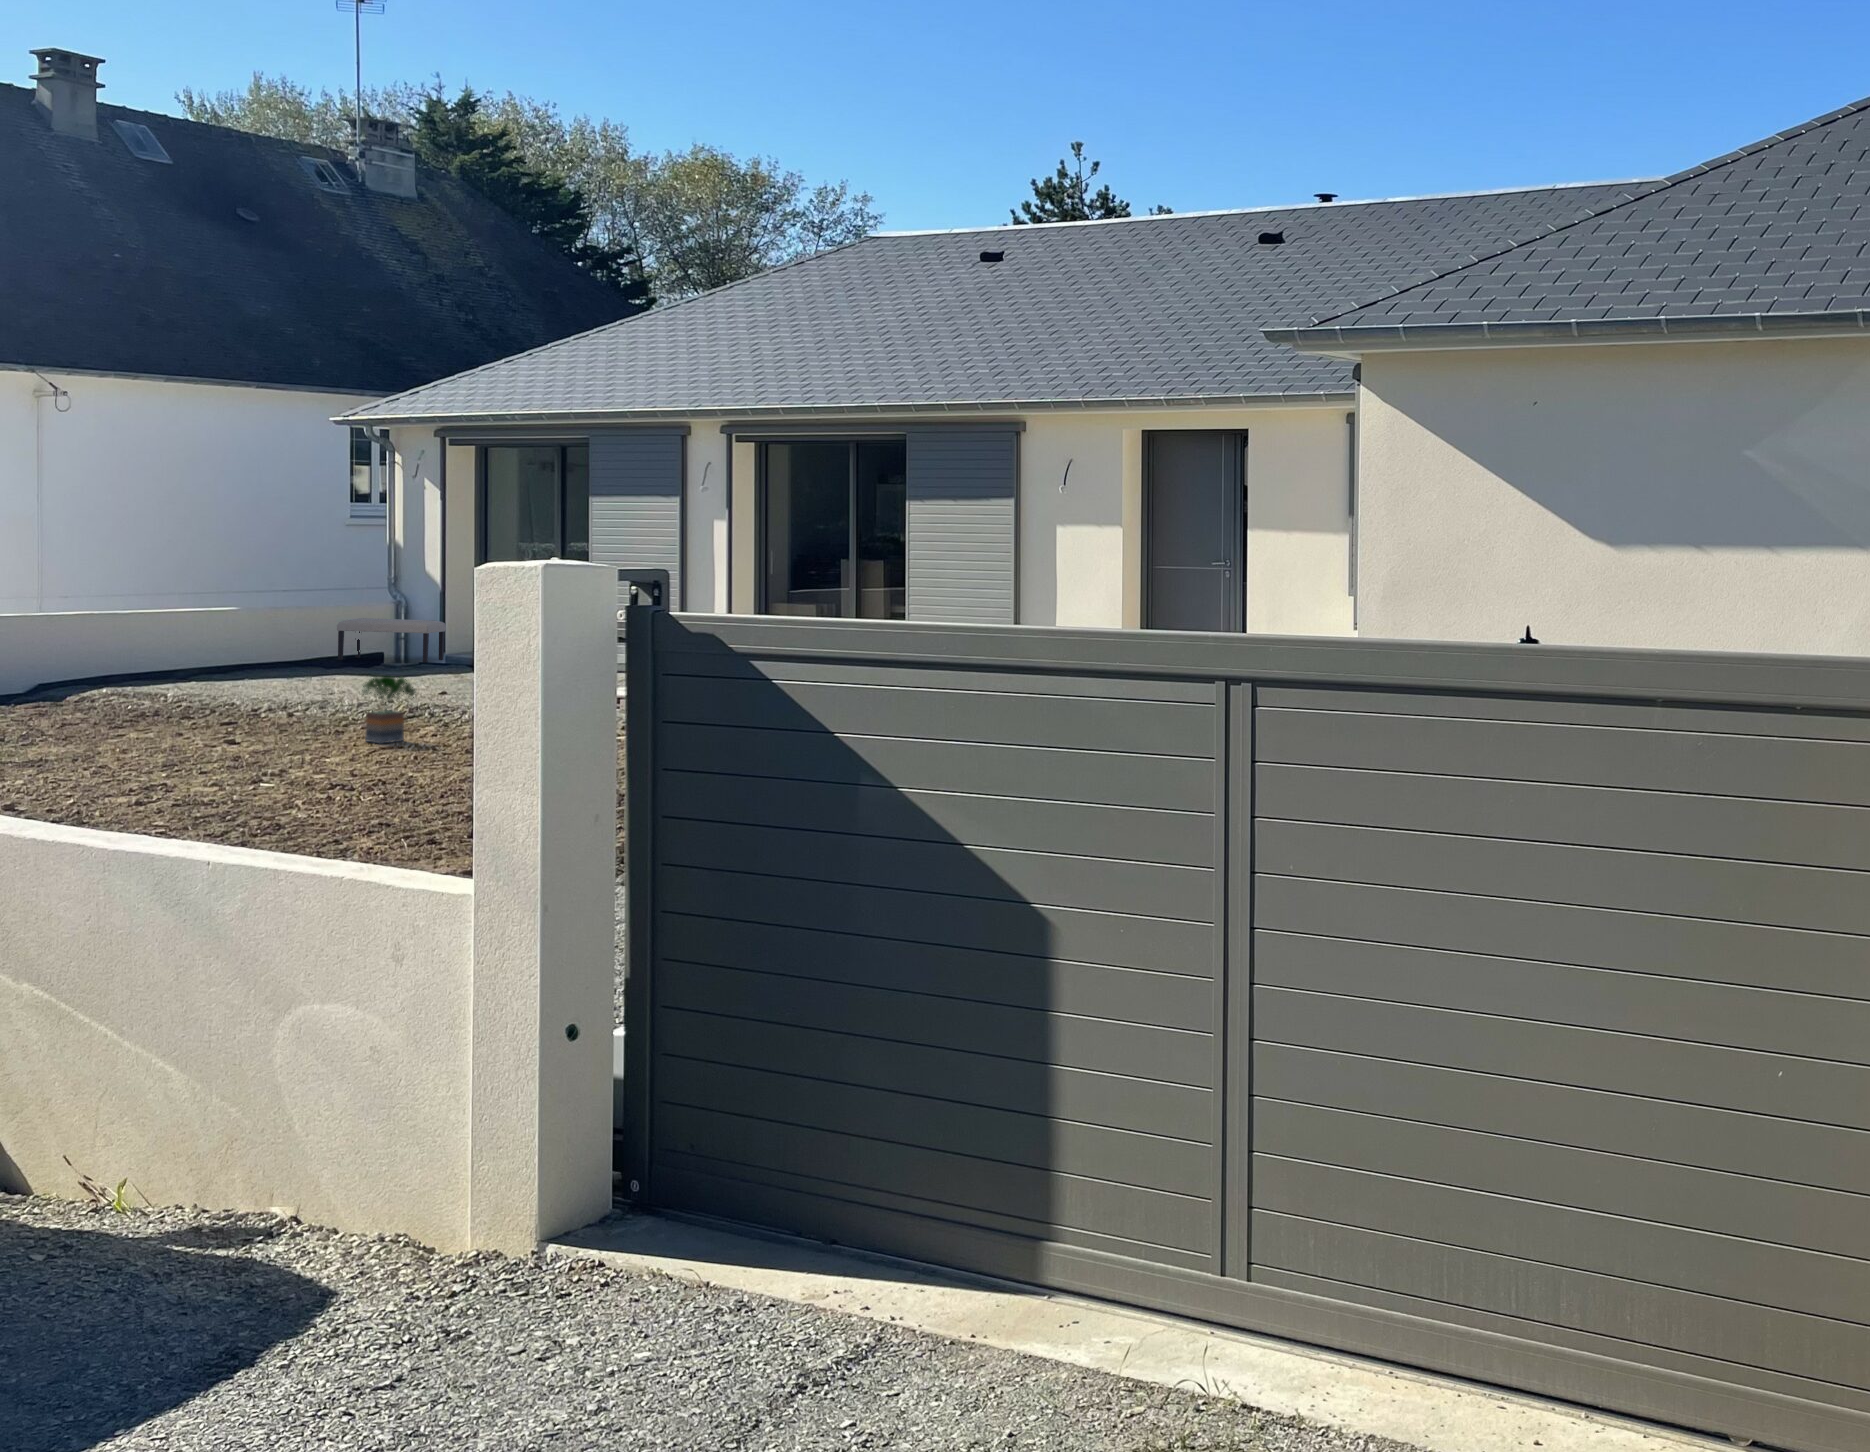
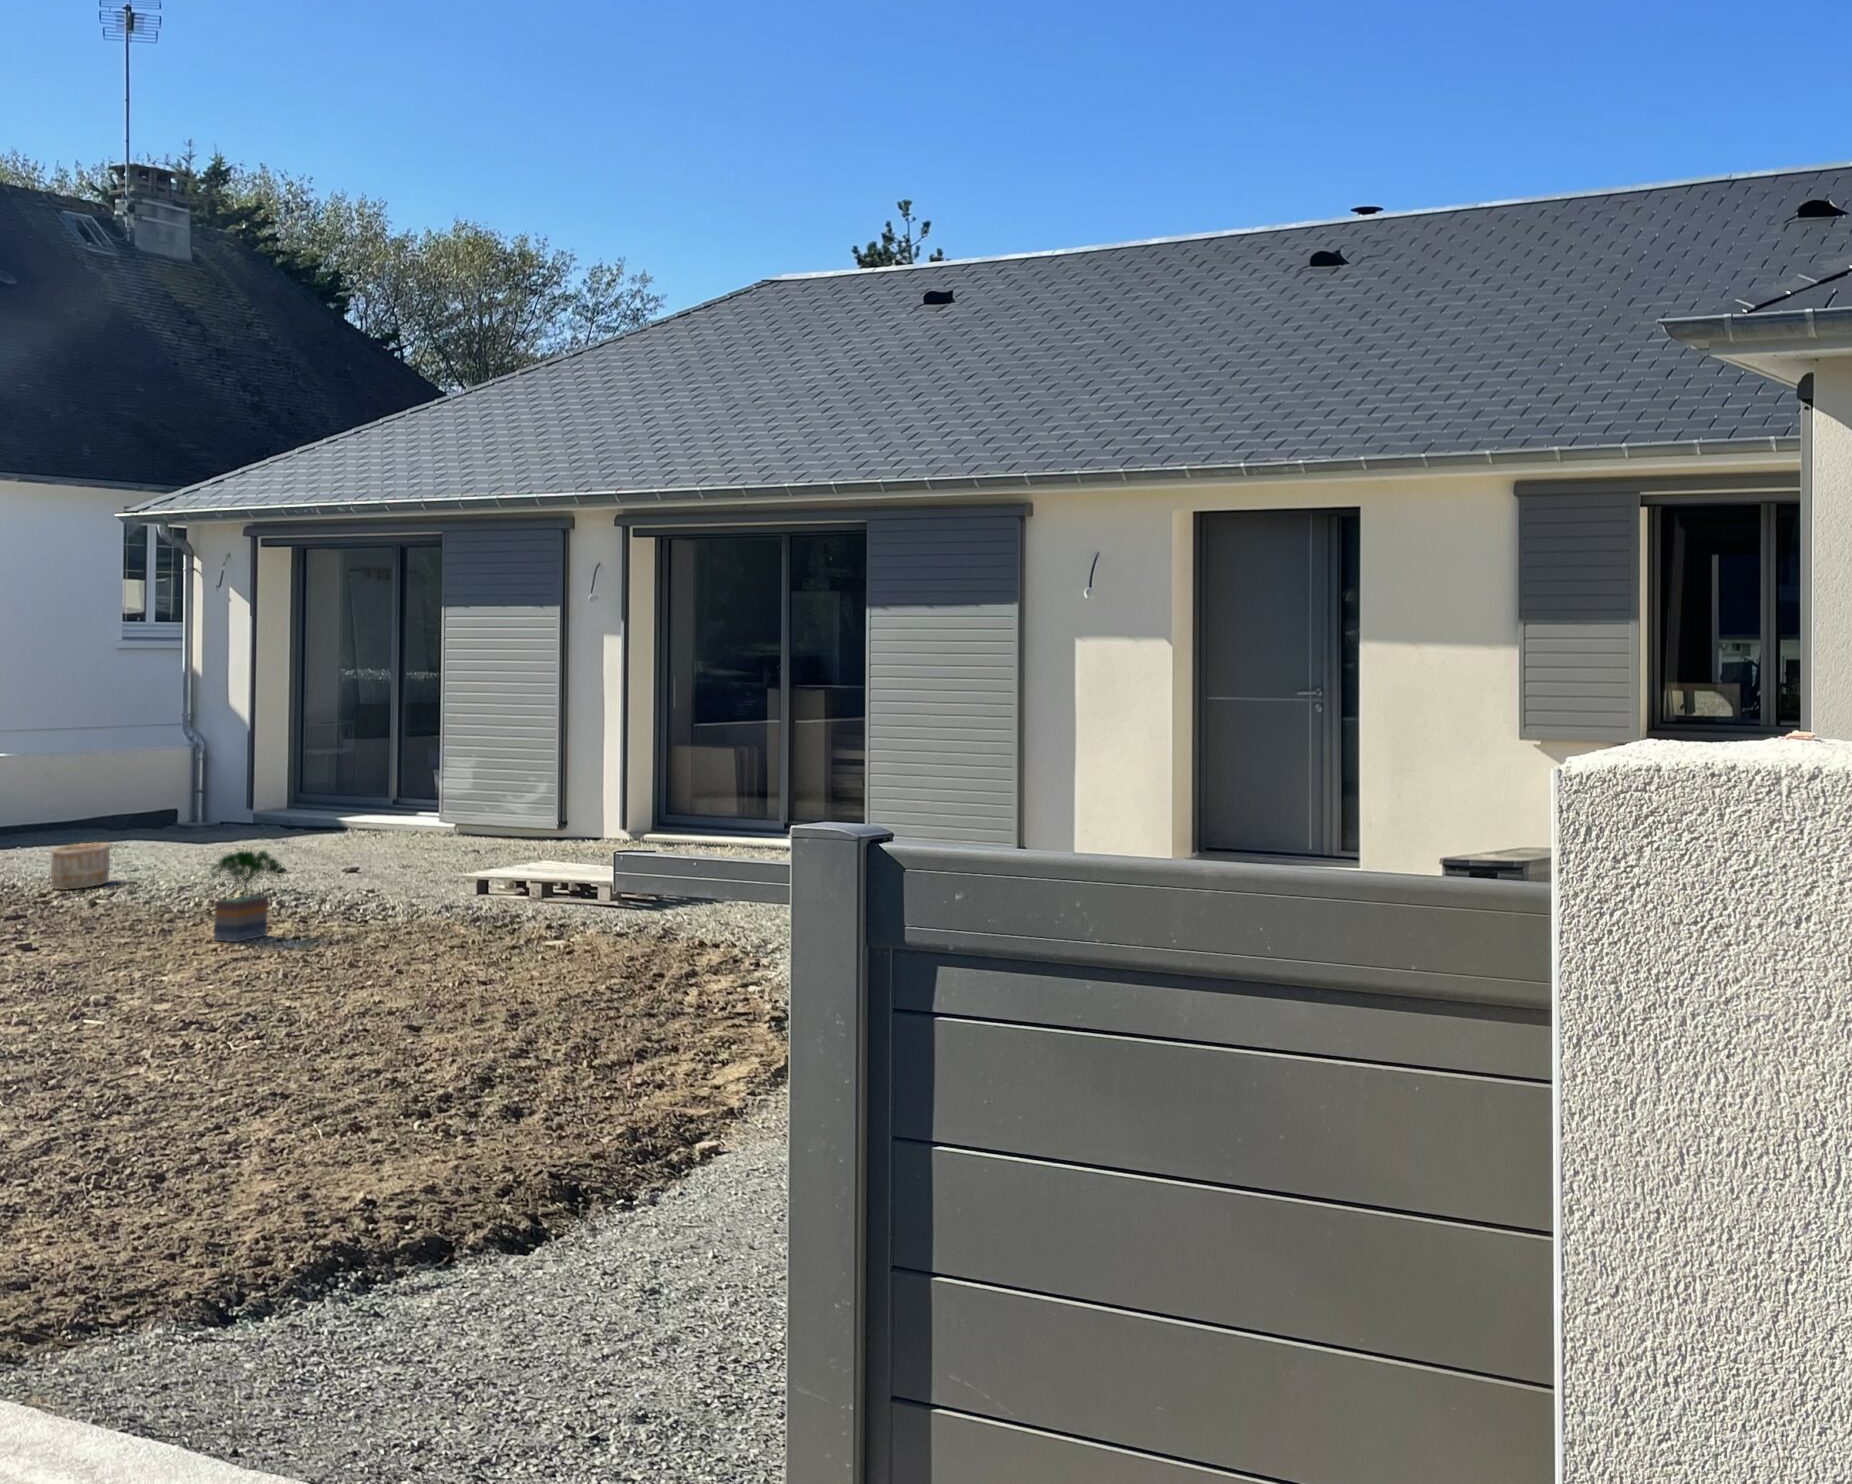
bench: present [337,618,446,663] -> none [114,765,255,822]
wooden bucket: none [269,669,314,703] -> present [50,843,111,890]

